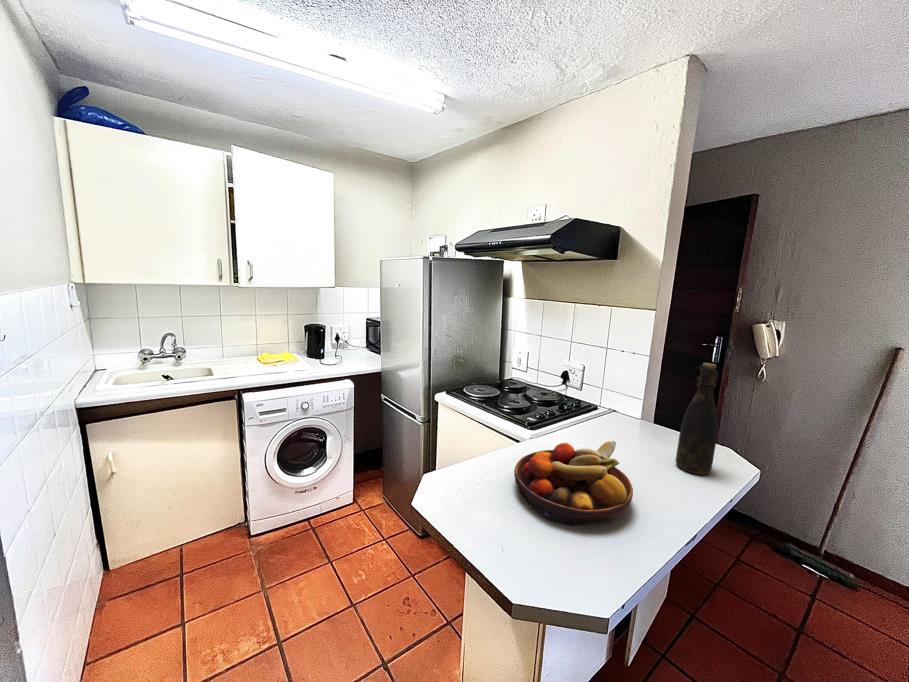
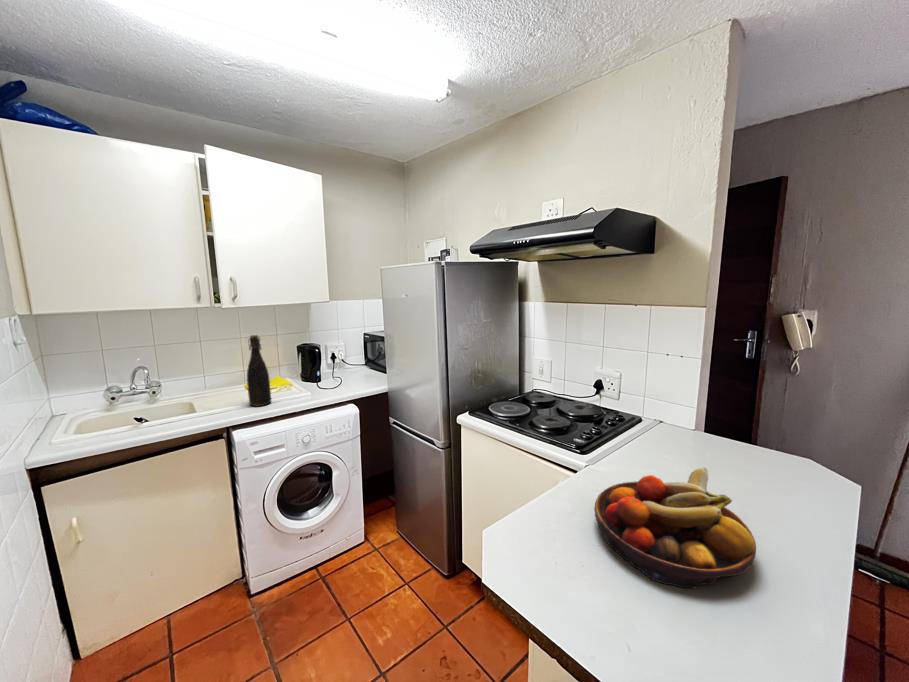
bottle: present [676,363,718,475] -> present [247,335,271,406]

